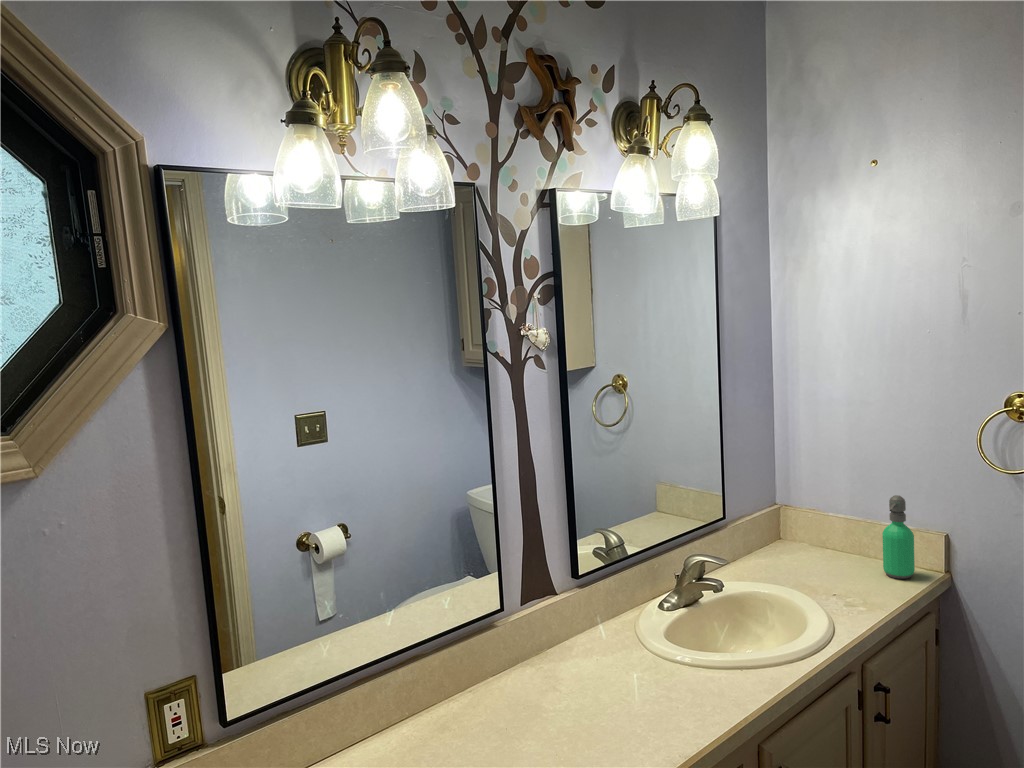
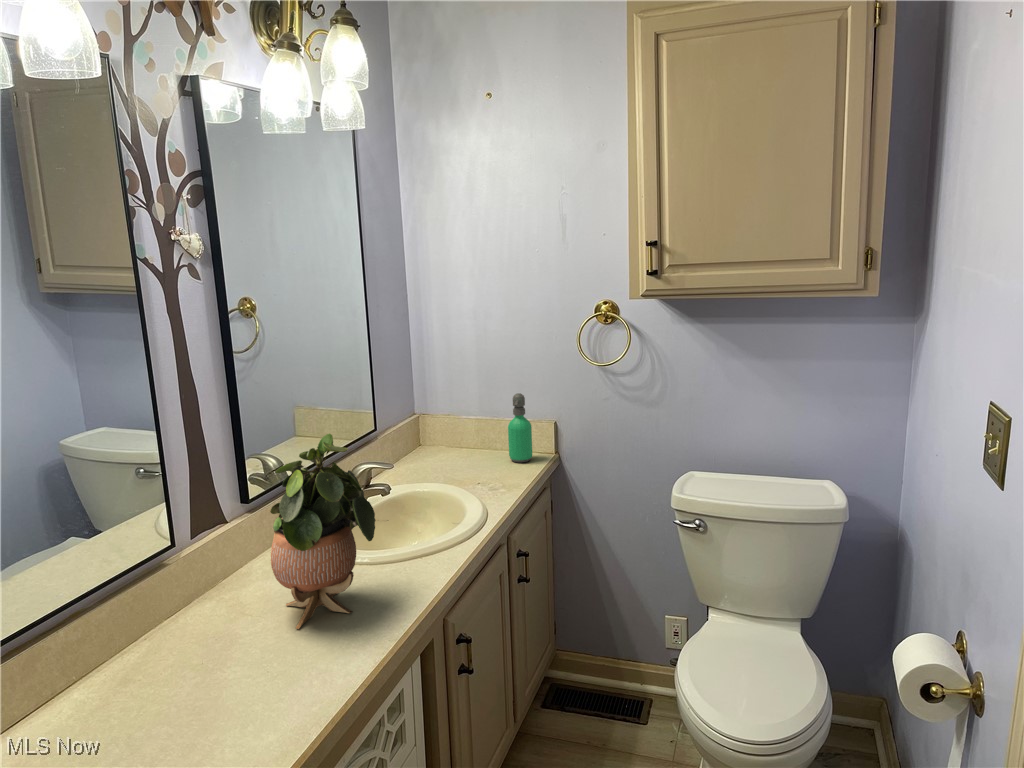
potted plant: none [577,526,679,717] -> present [270,433,375,629]

